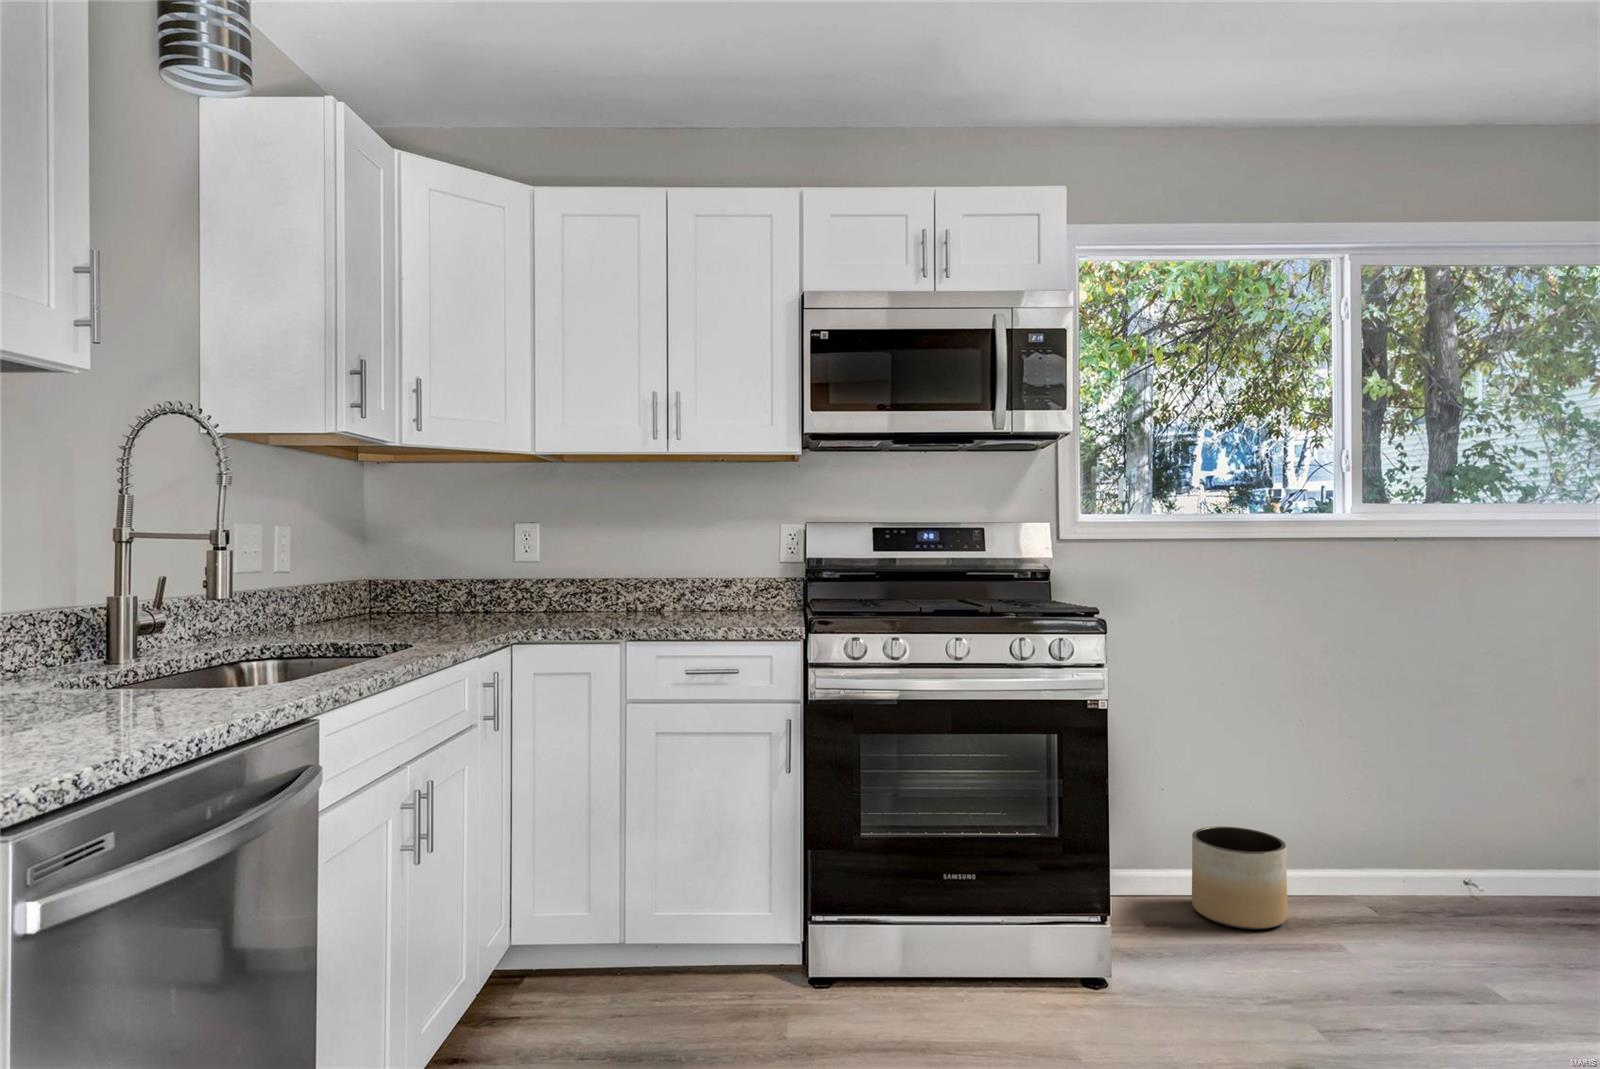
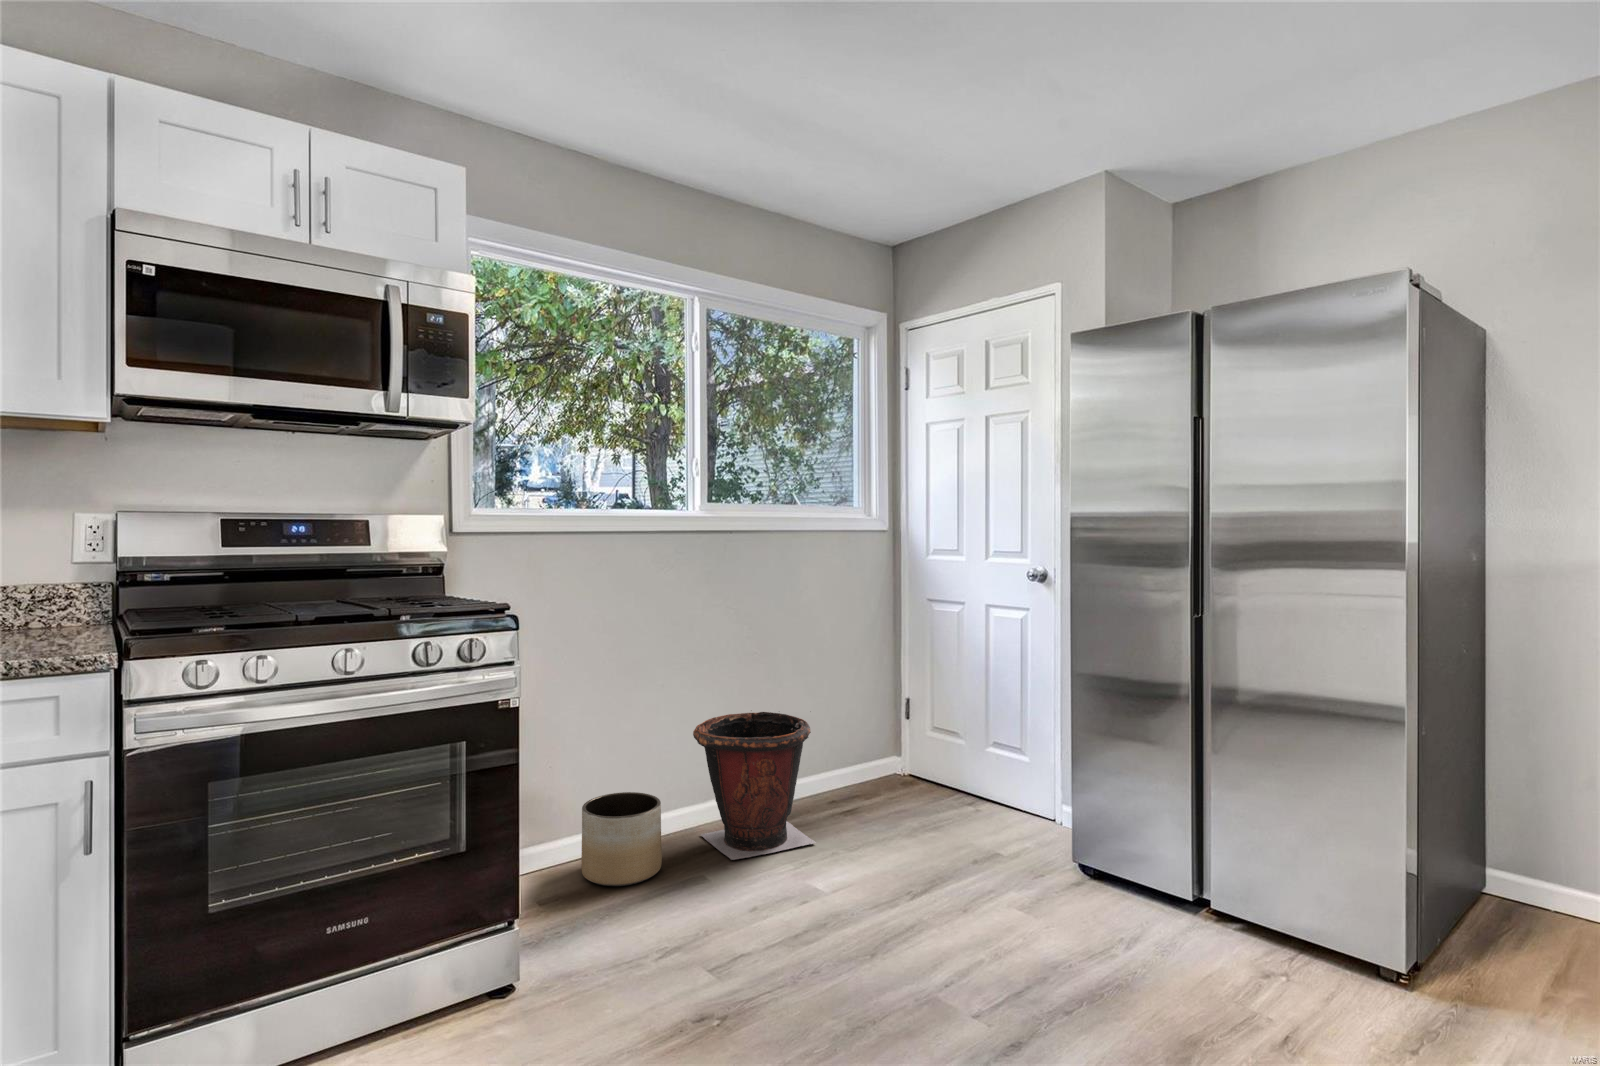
waste bin: none [1333,761,1516,945] -> present [693,712,816,860]

